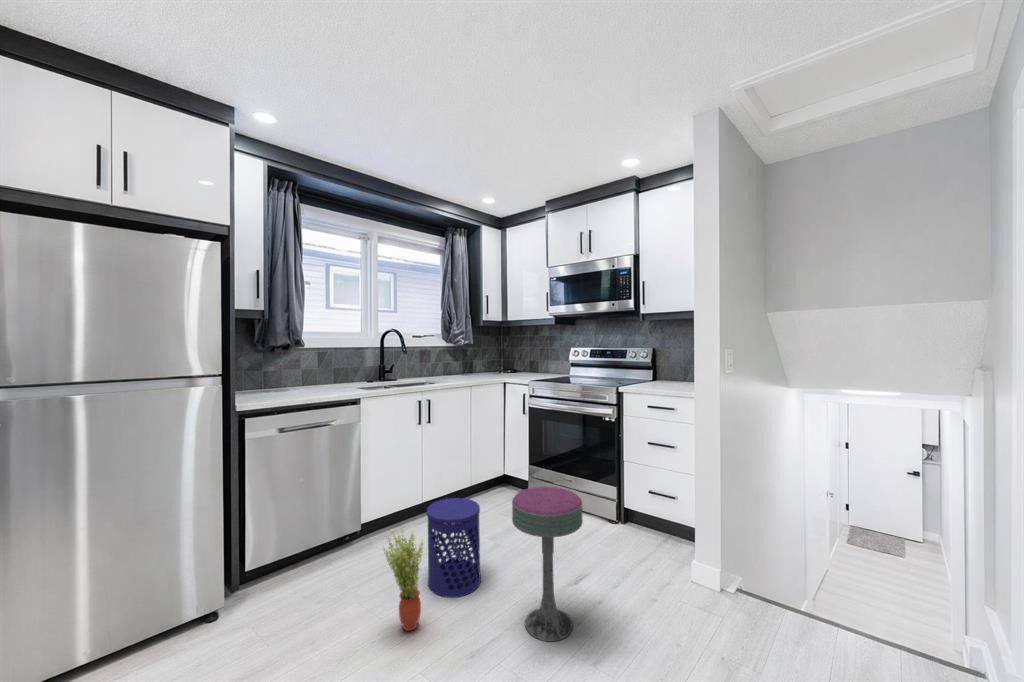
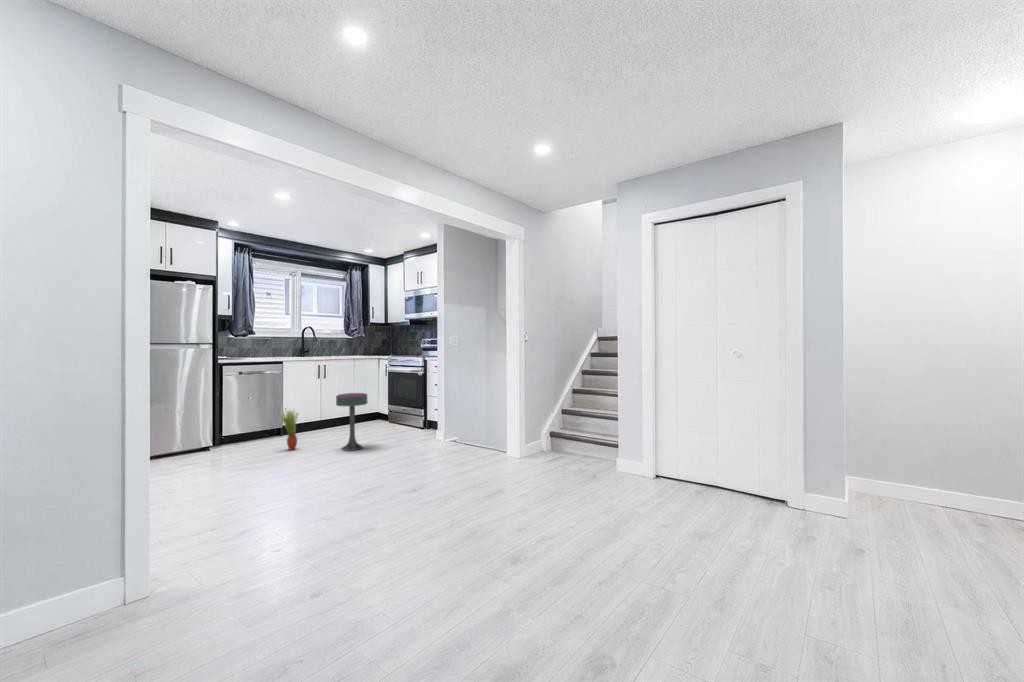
waste bin: present [427,498,481,598] -> none [307,406,334,445]

